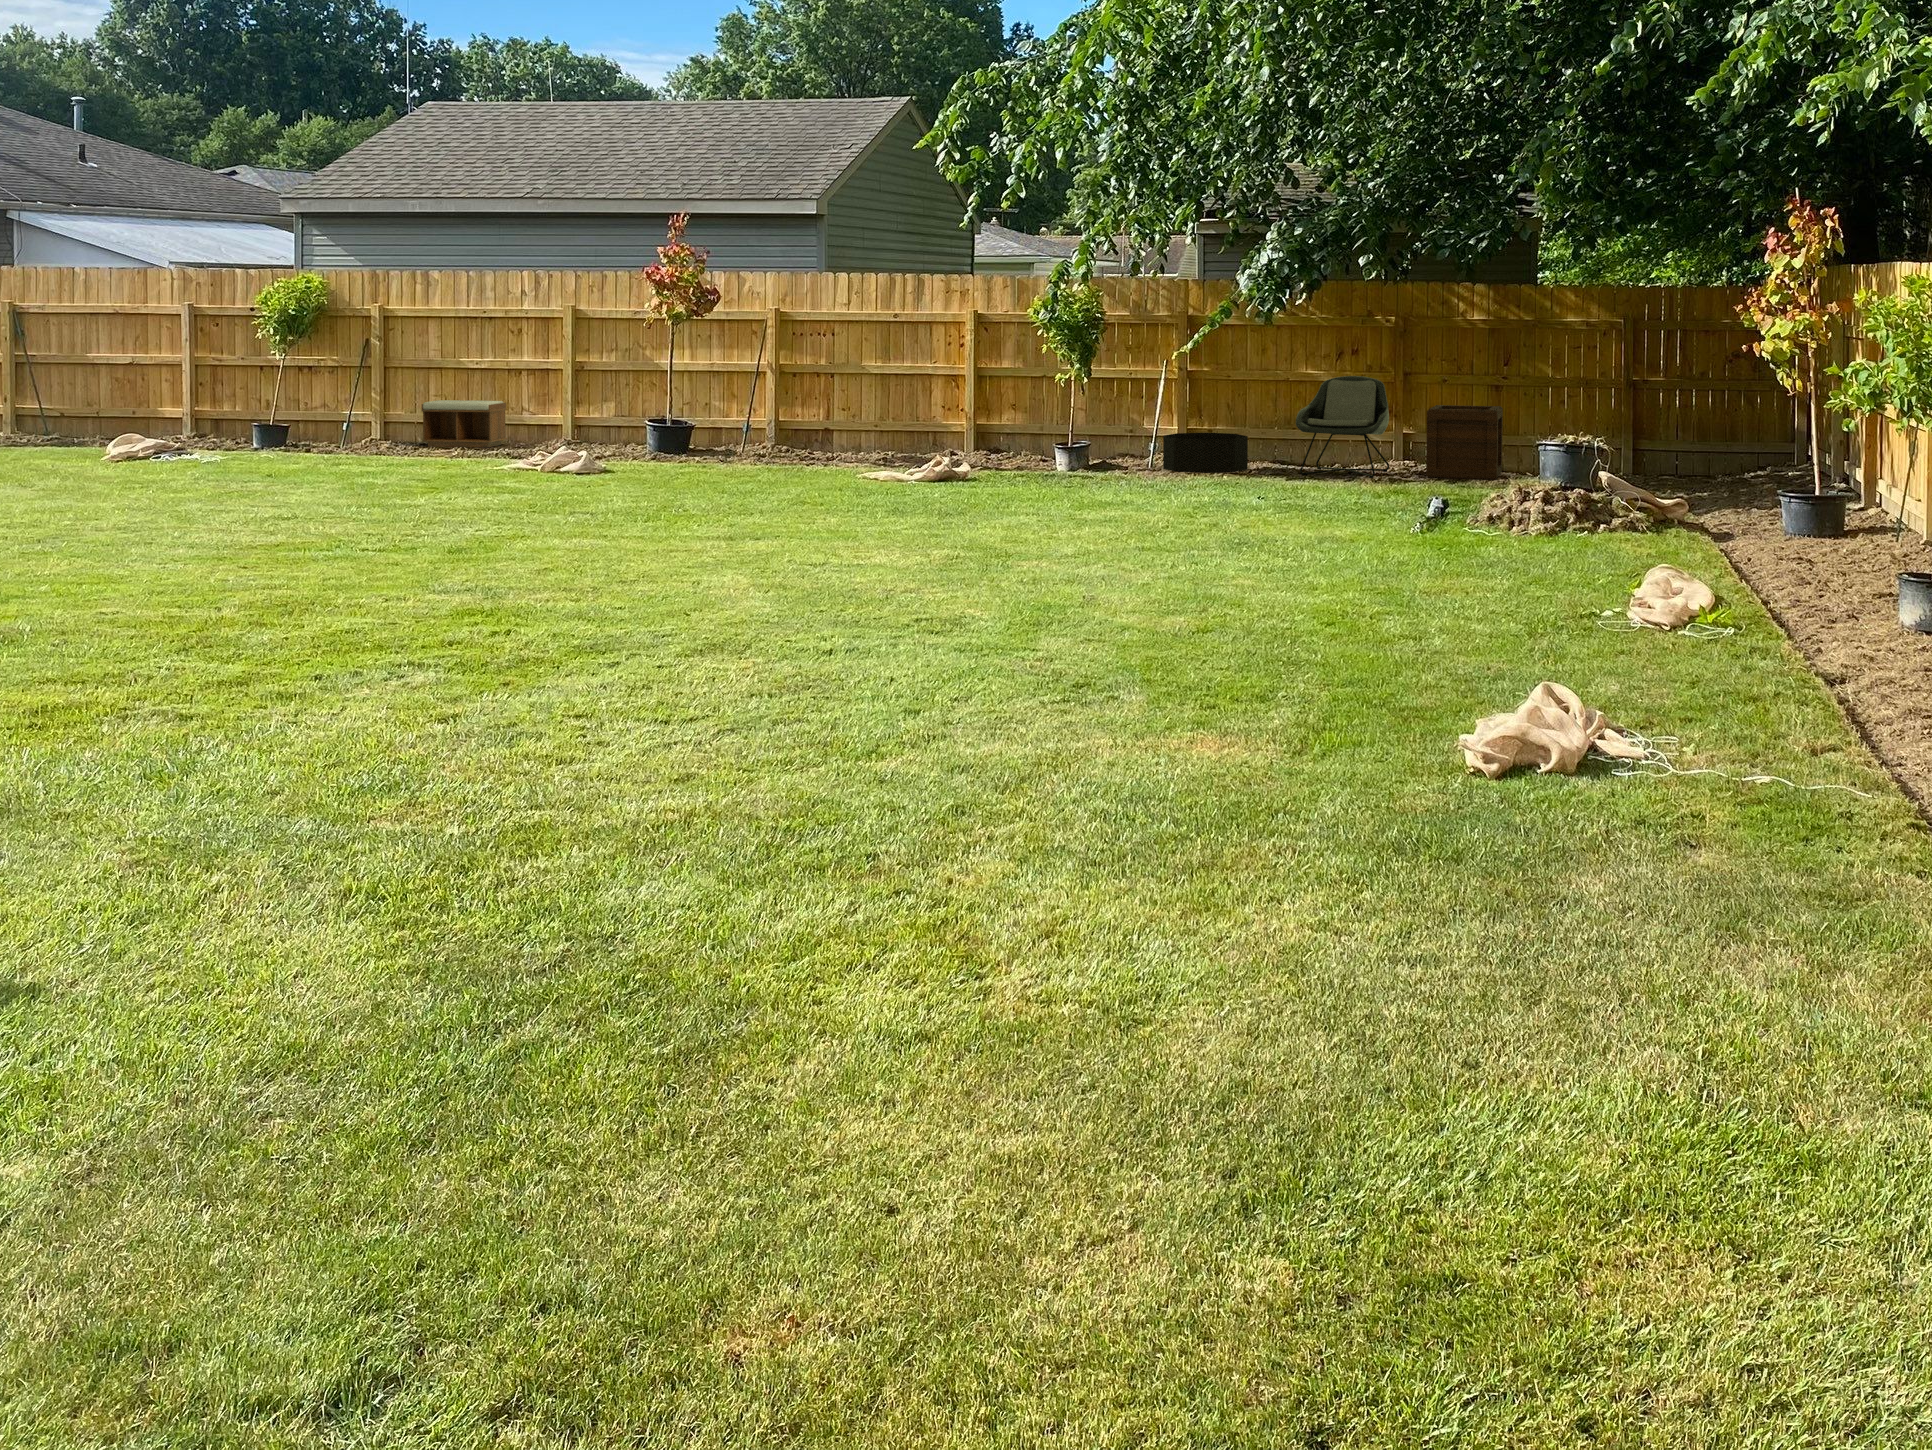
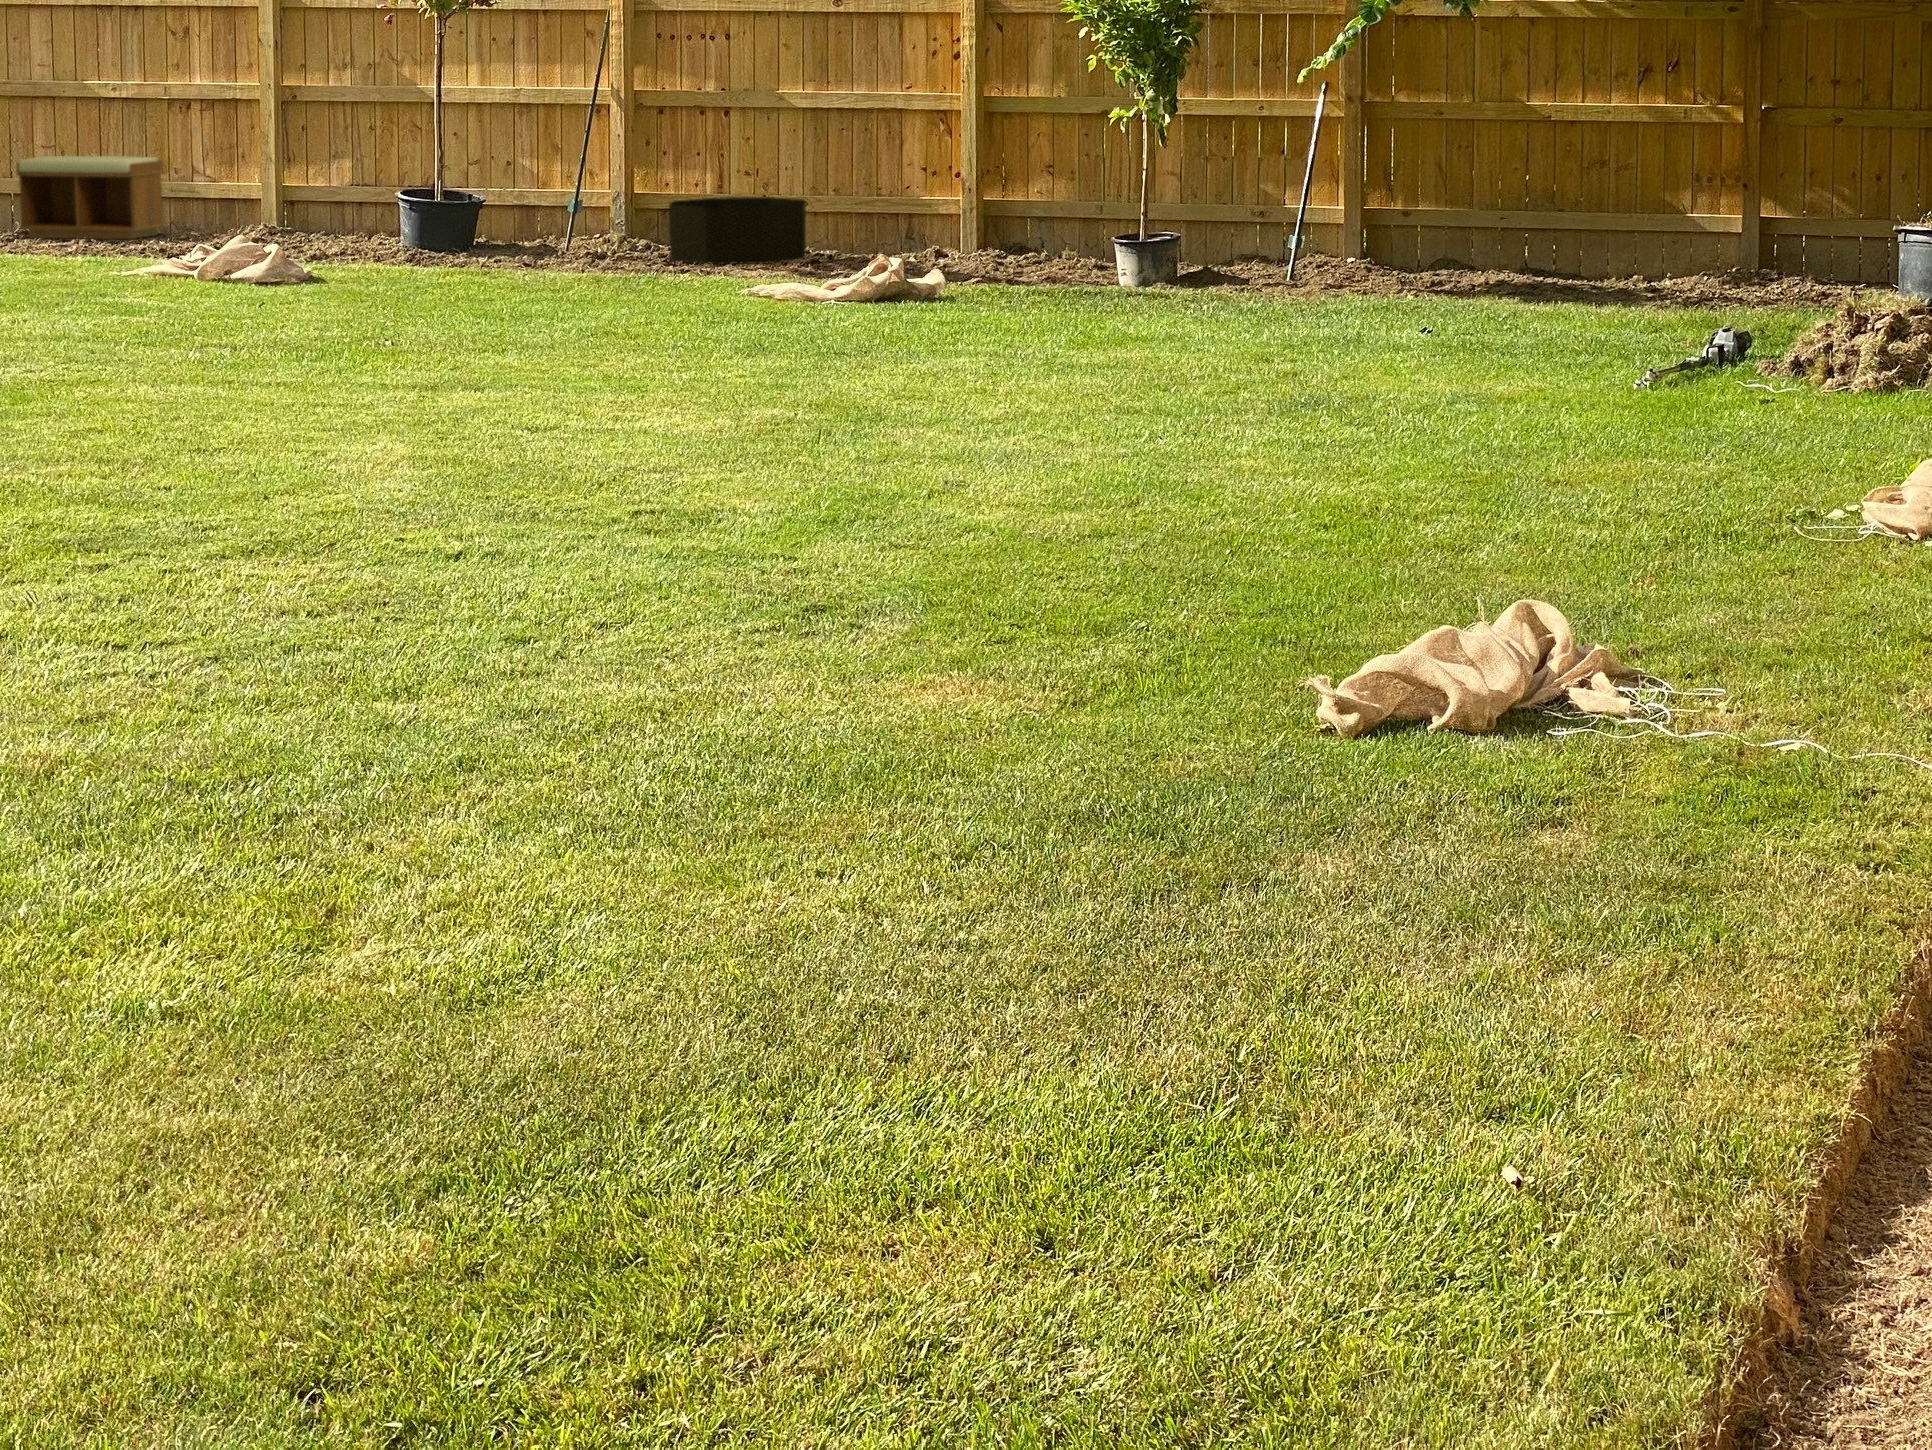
lounge chair: present [1296,376,1389,478] -> none [1532,109,1713,297]
wooden crate: present [1426,405,1503,480] -> none [1771,163,1925,302]
basket: present [1163,433,1248,473] -> present [669,197,806,264]

